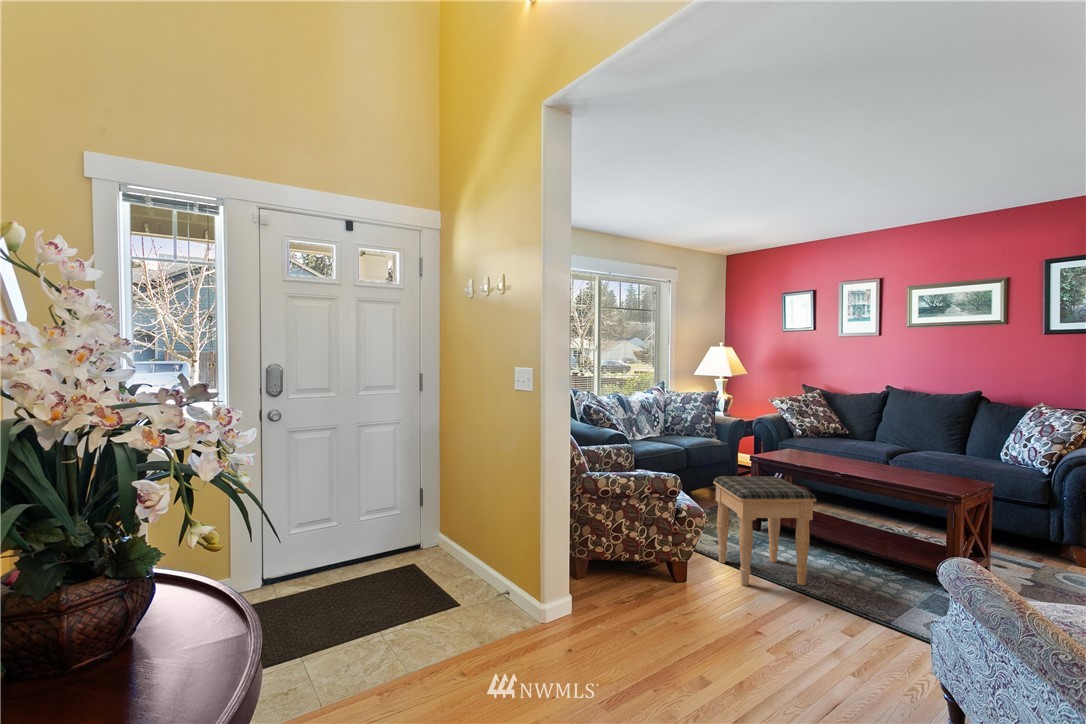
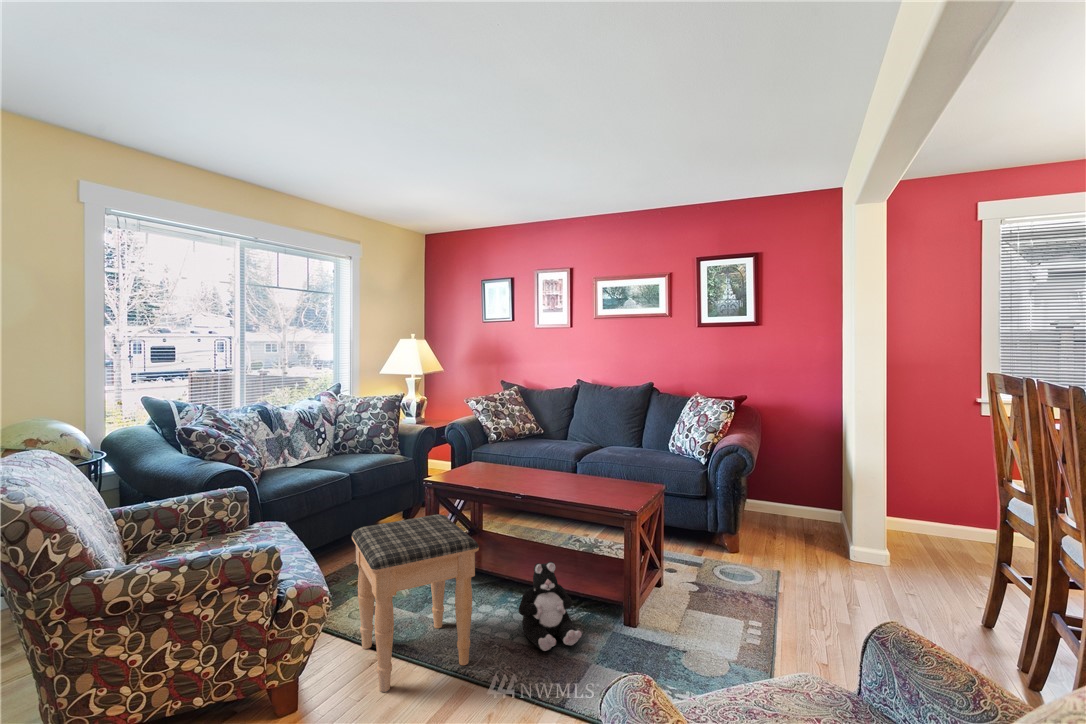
plush toy: none [845,525,905,592] -> present [519,561,582,651]

